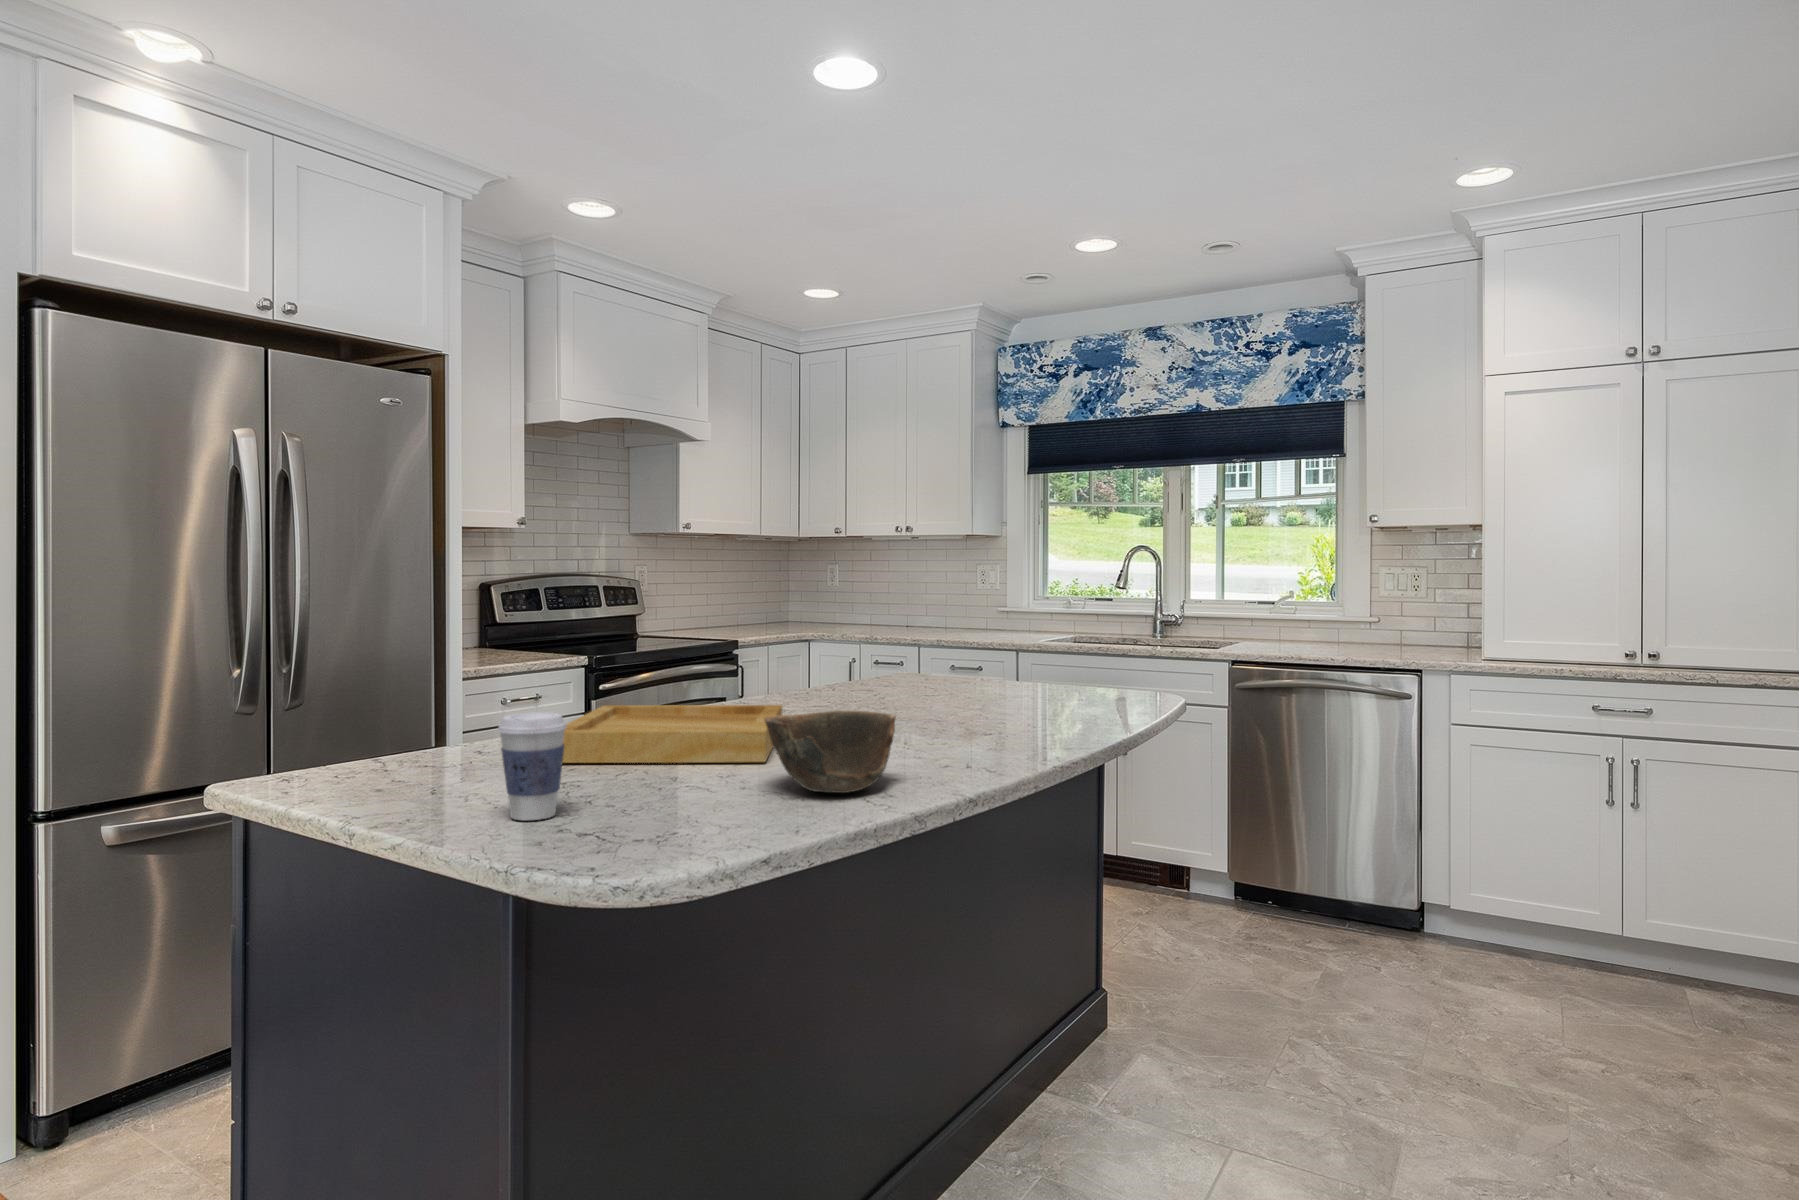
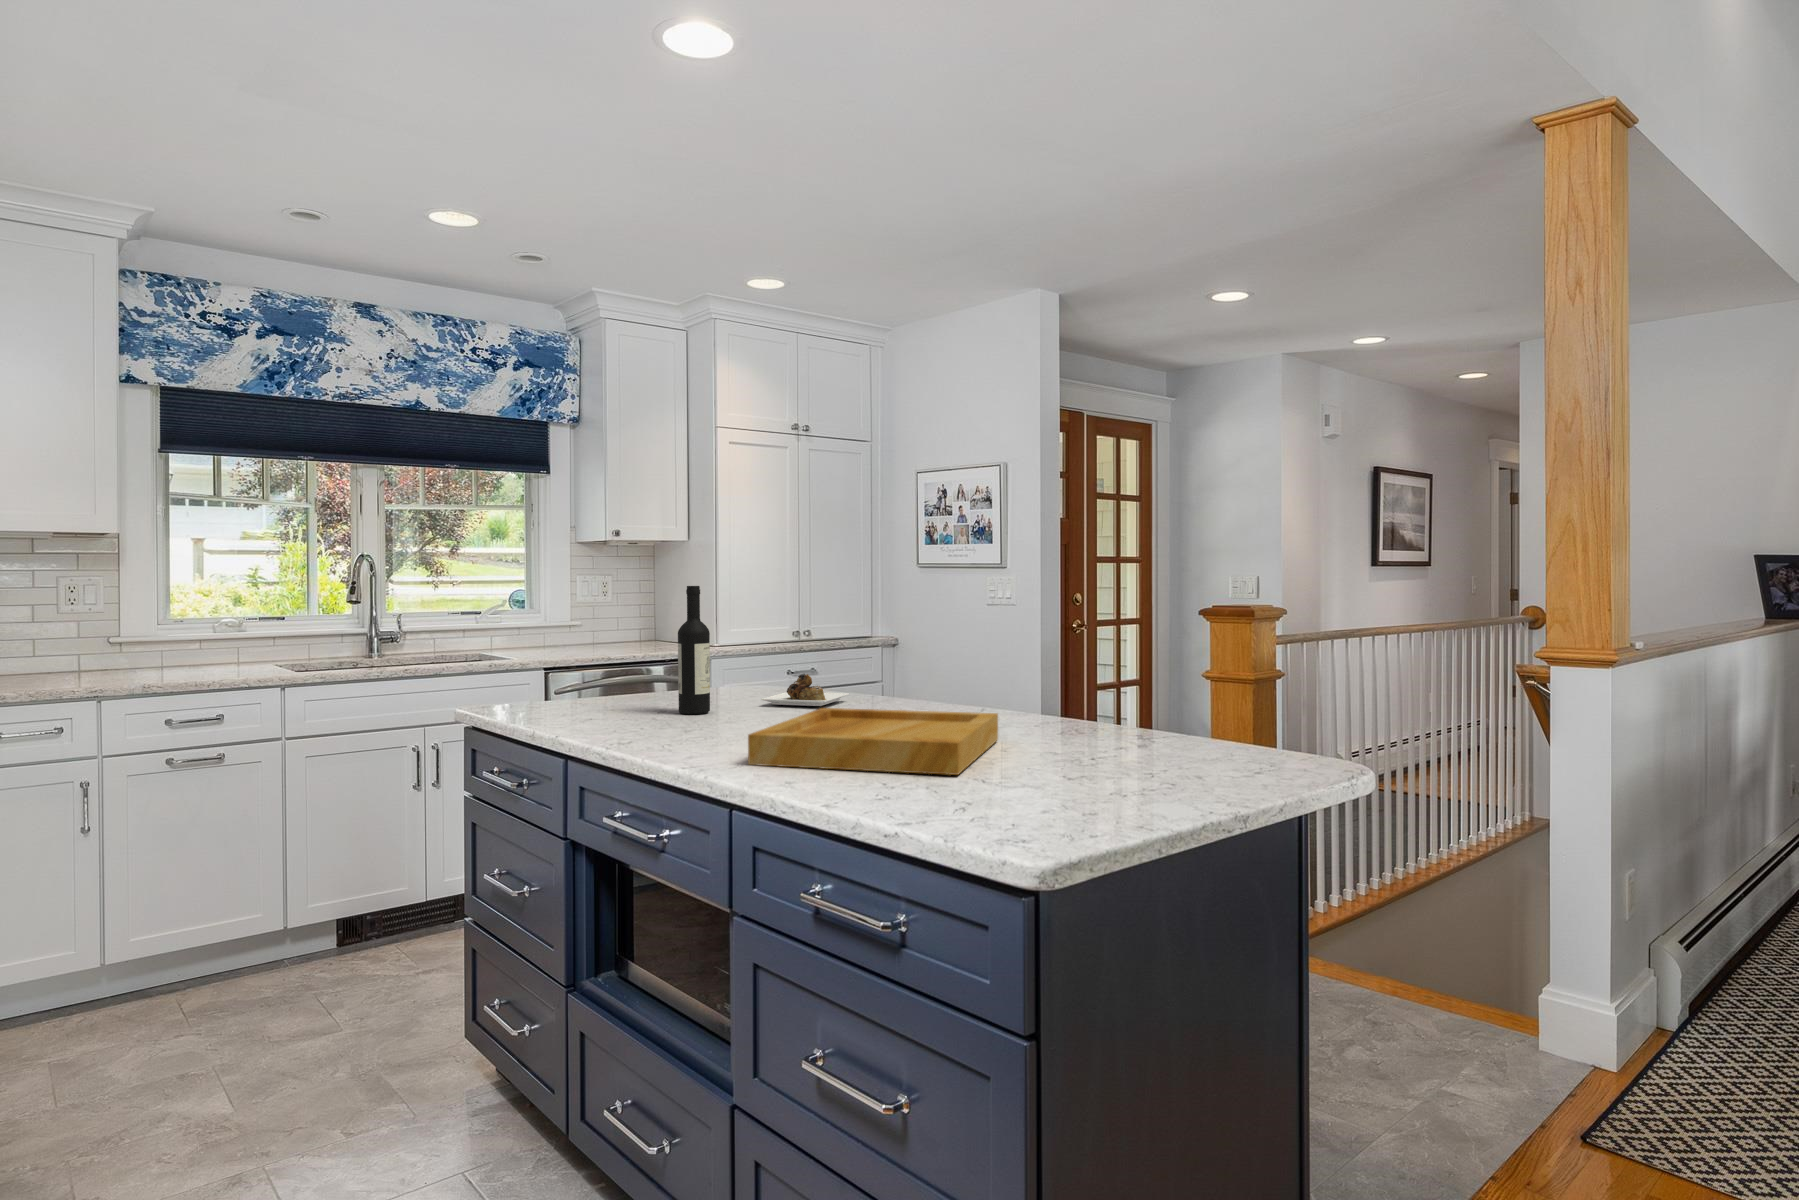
wine bottle: none [860,583,1021,717] -> present [678,586,849,714]
bowl: present [764,710,895,793] -> none [1056,678,1156,739]
coffee cup: present [498,712,567,820] -> none [1162,692,1219,782]

